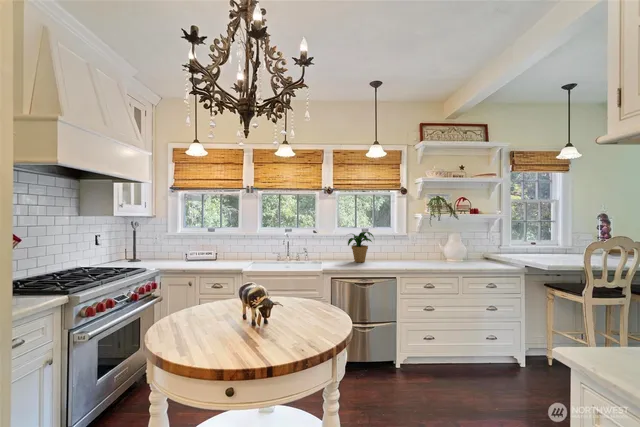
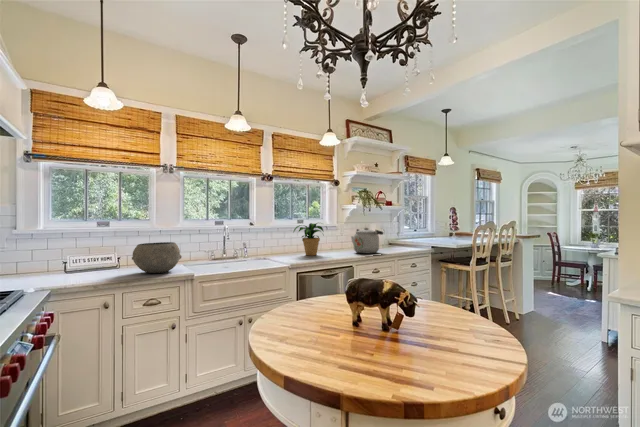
kettle: none [403,239,436,266] -> present [351,228,383,254]
ceramic bowl: none [209,244,240,266] -> present [132,242,182,273]

